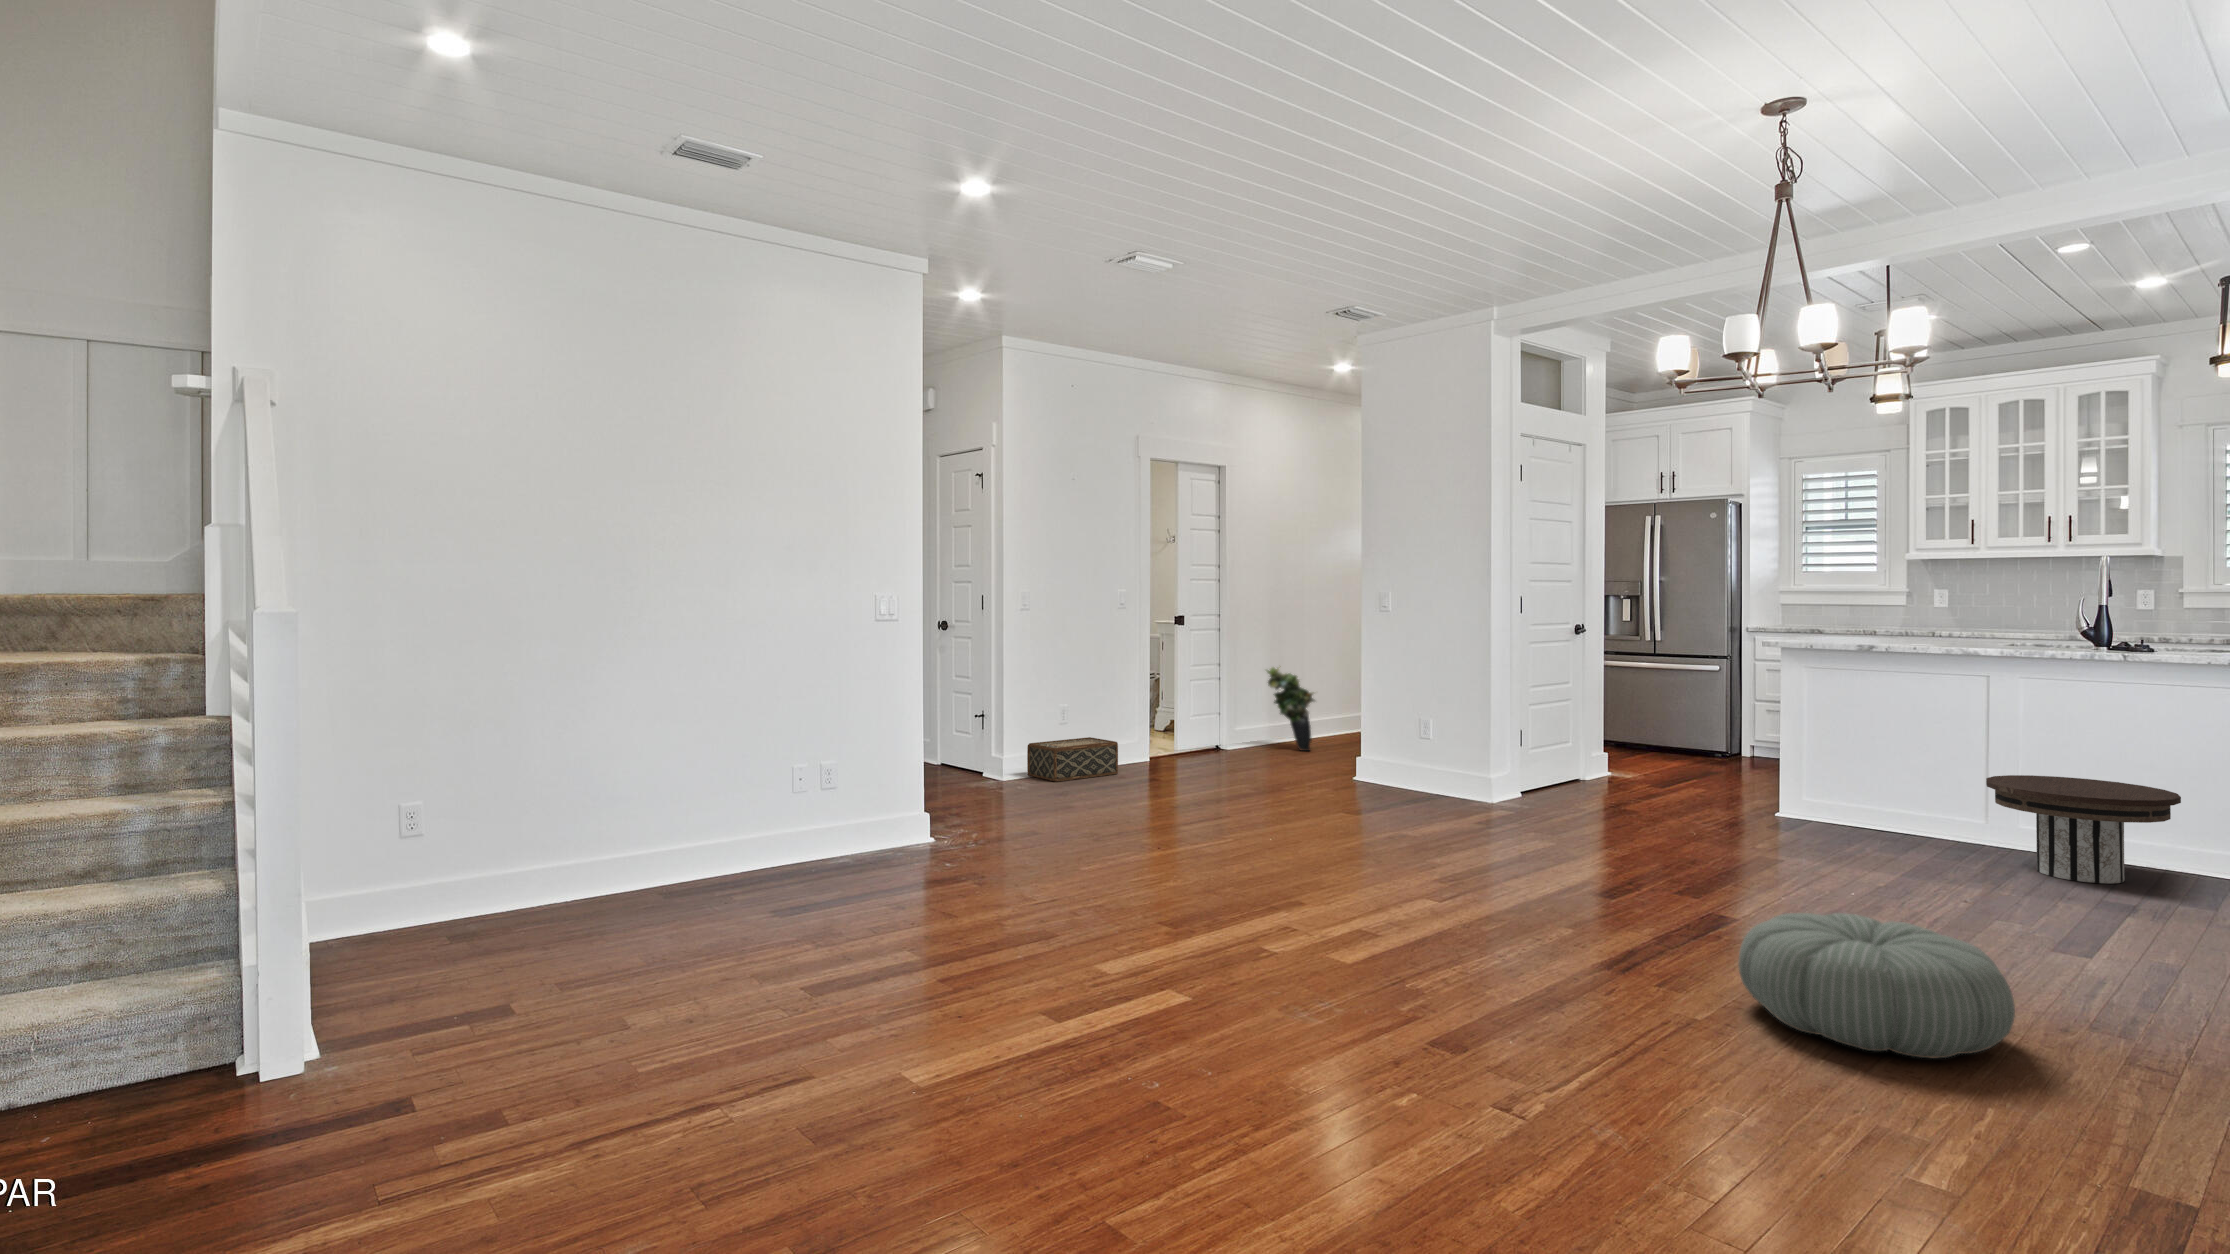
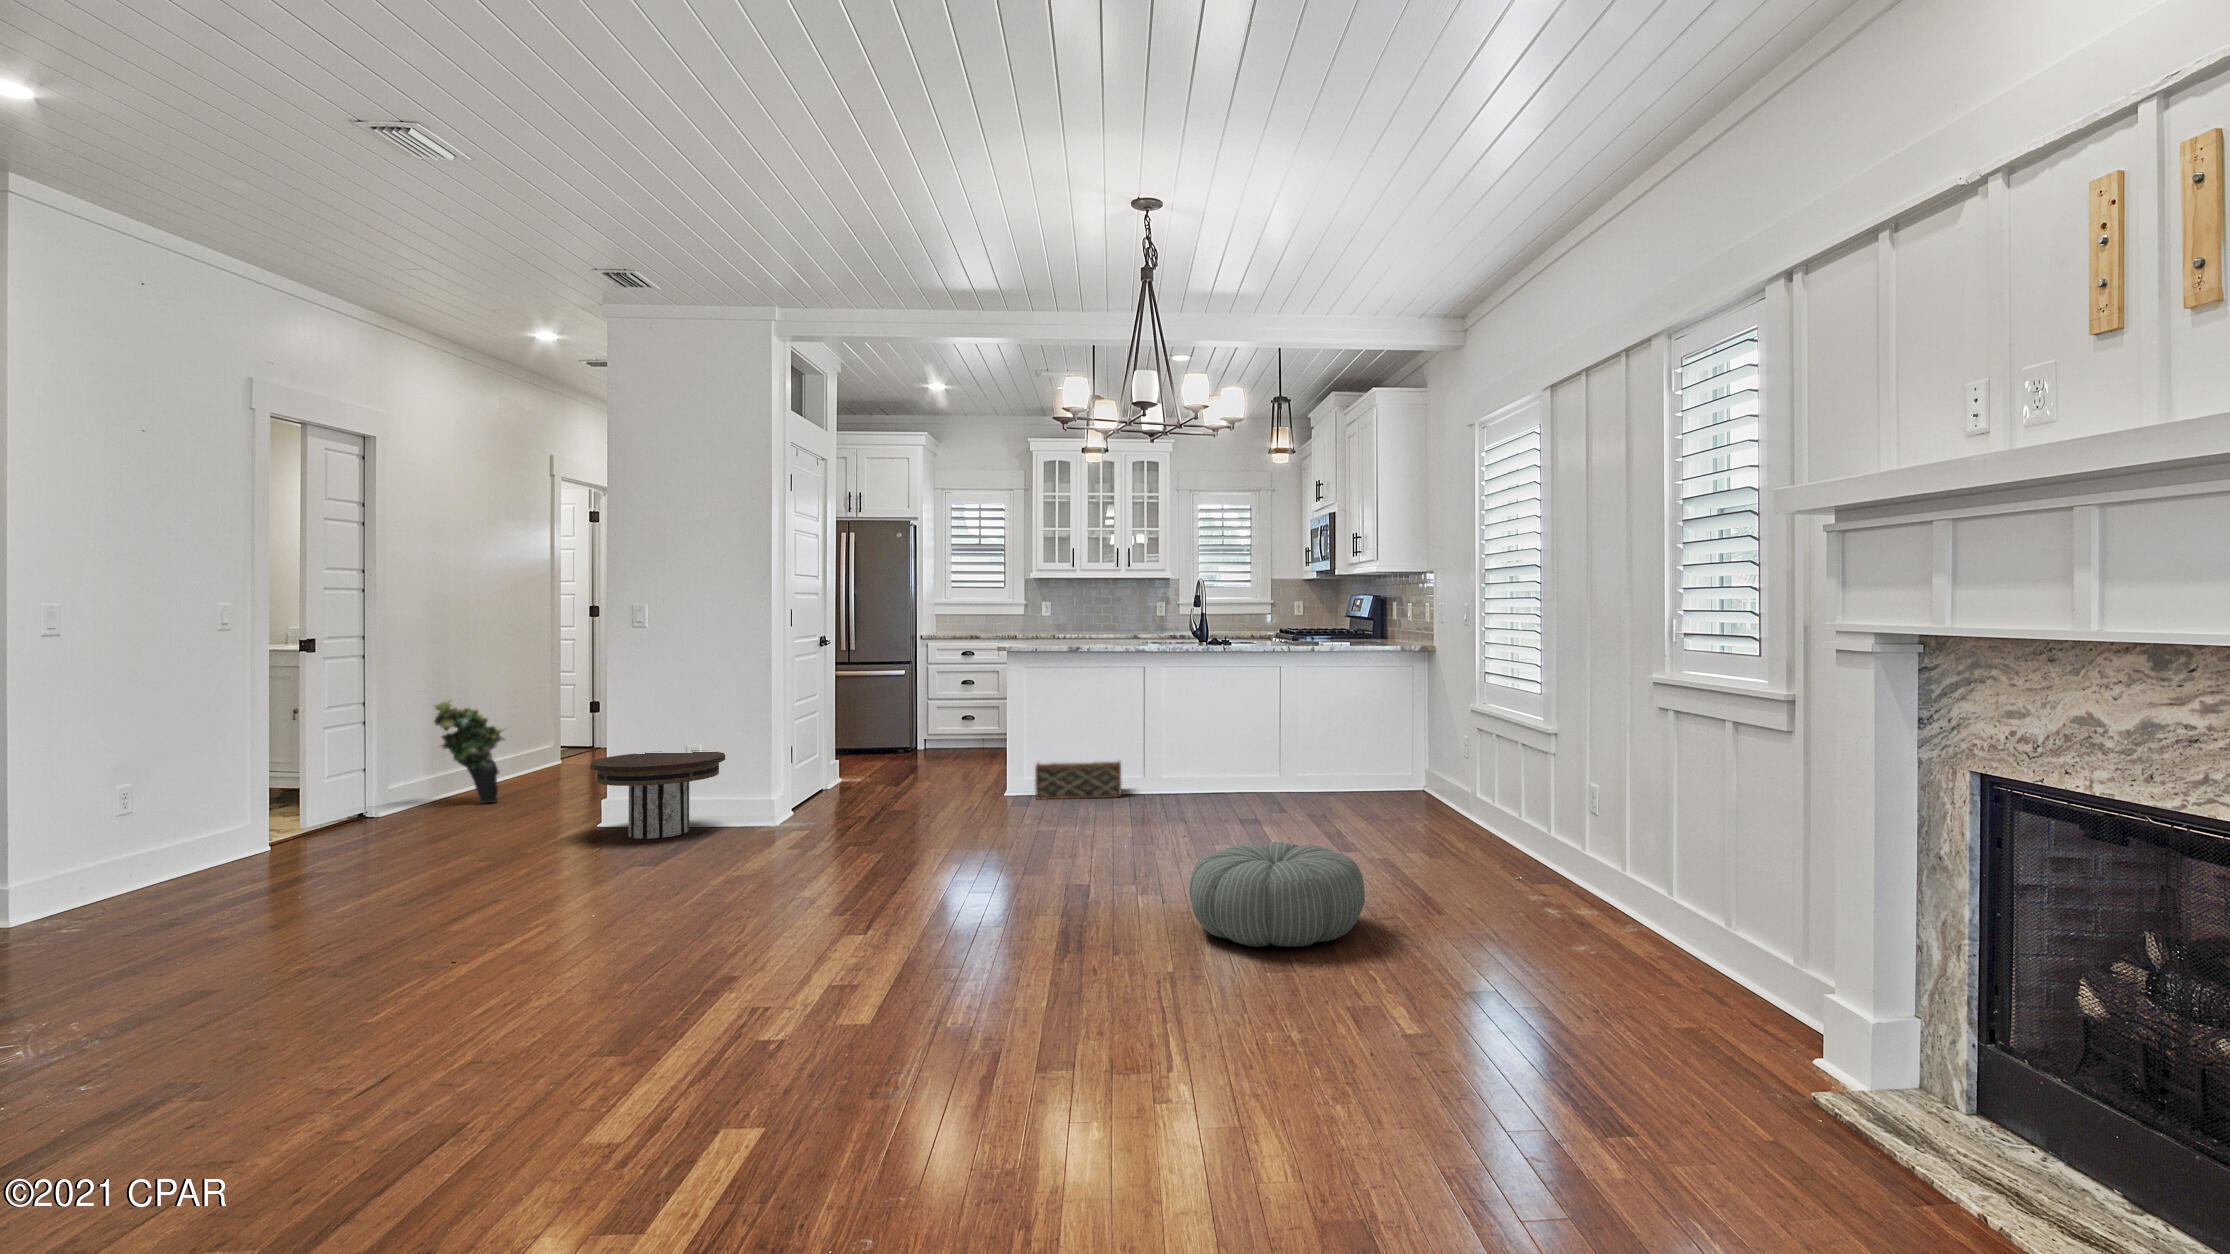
woven basket: present [1027,737,1118,782] -> present [1035,761,1121,799]
side table: present [1986,775,2181,883] -> present [591,751,725,839]

